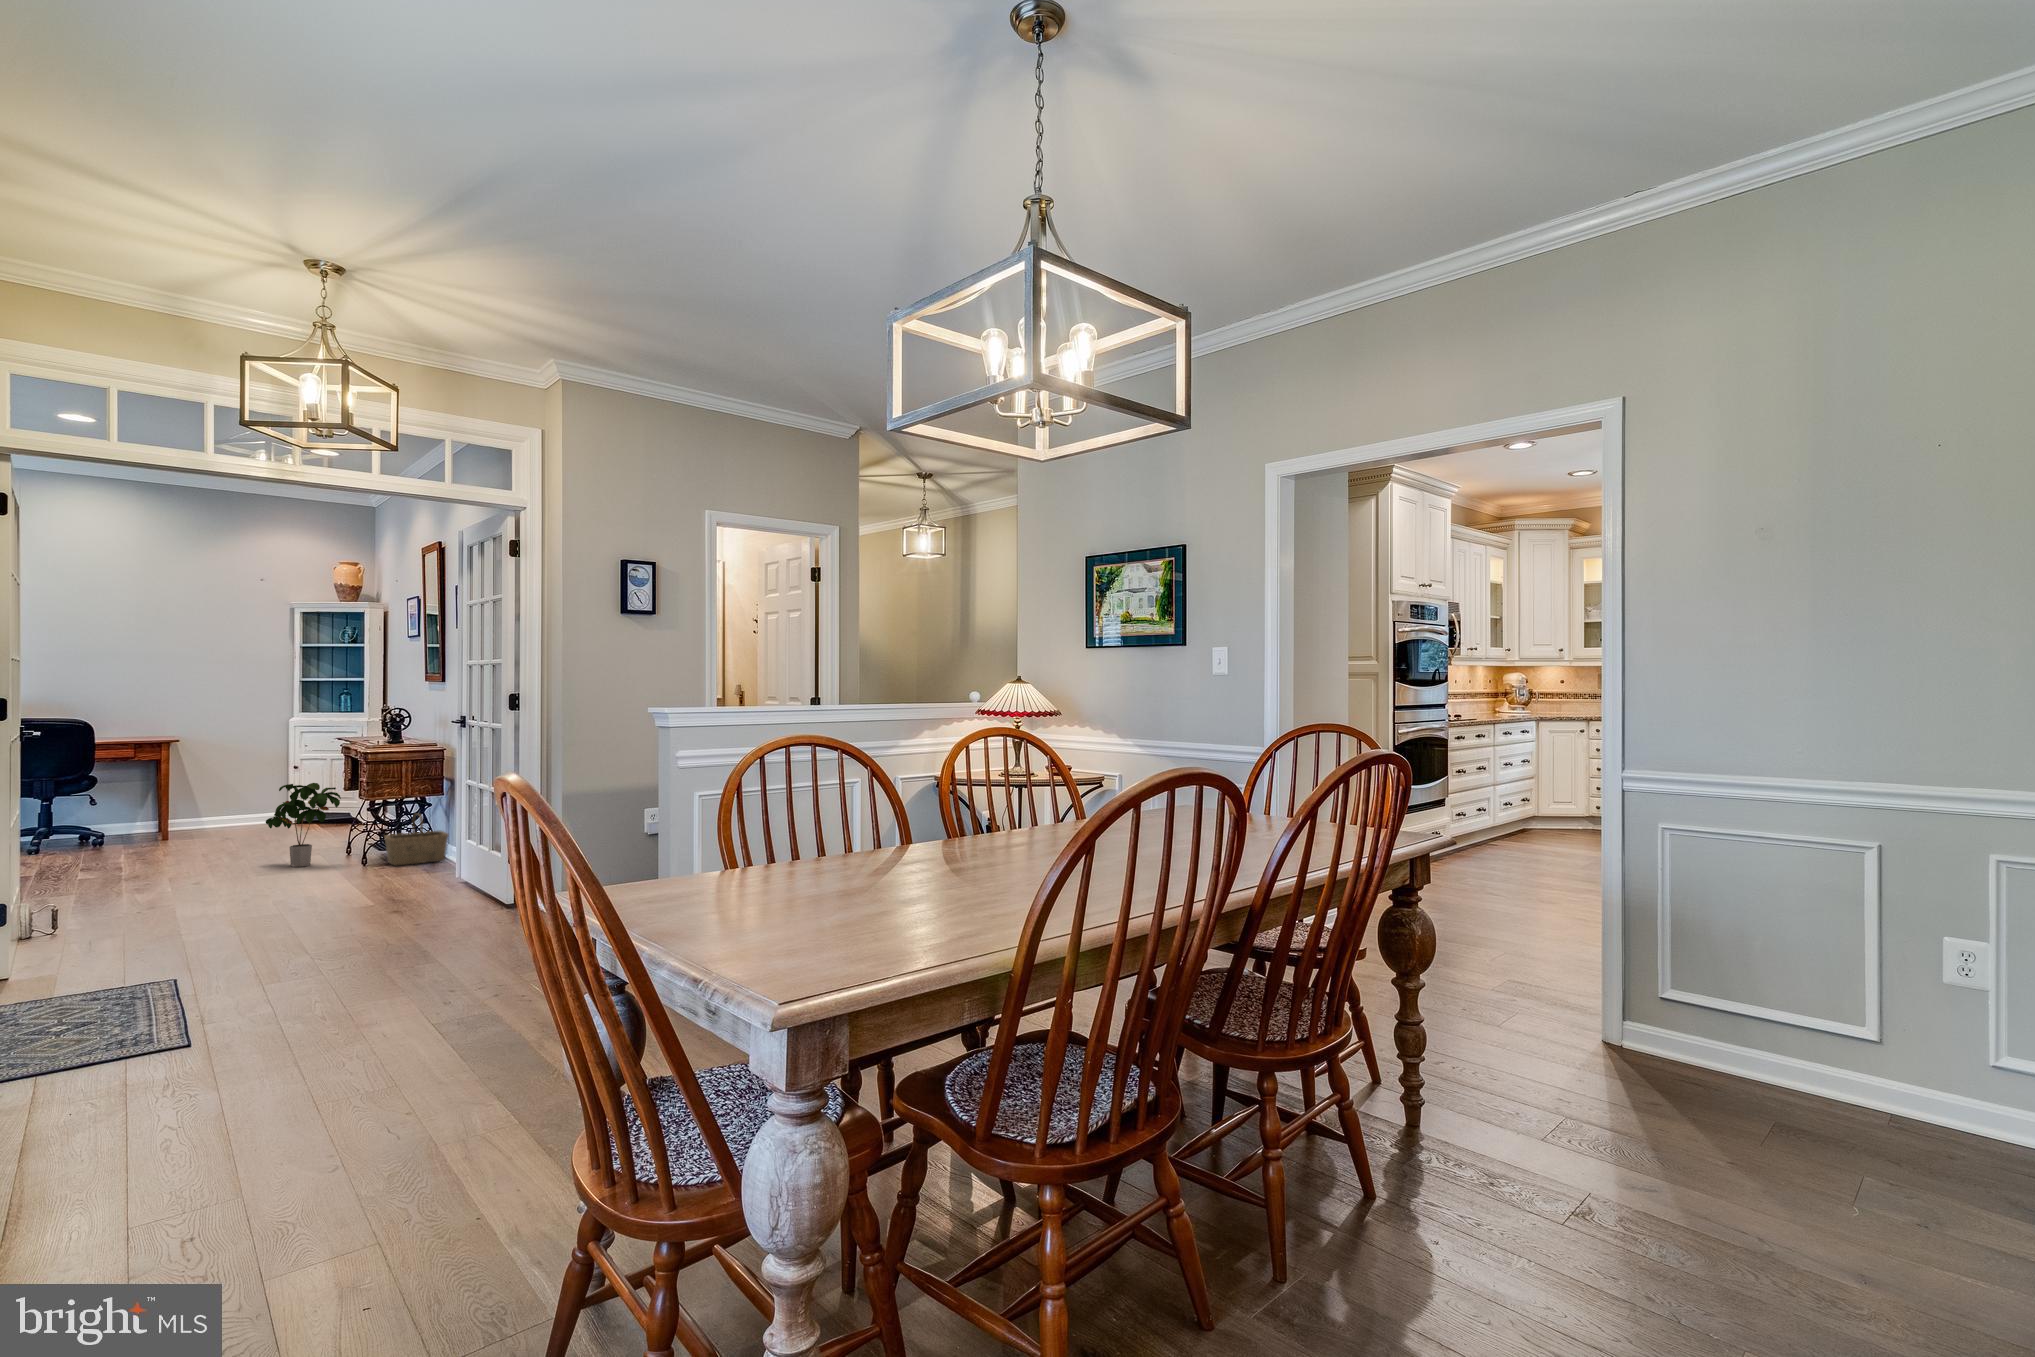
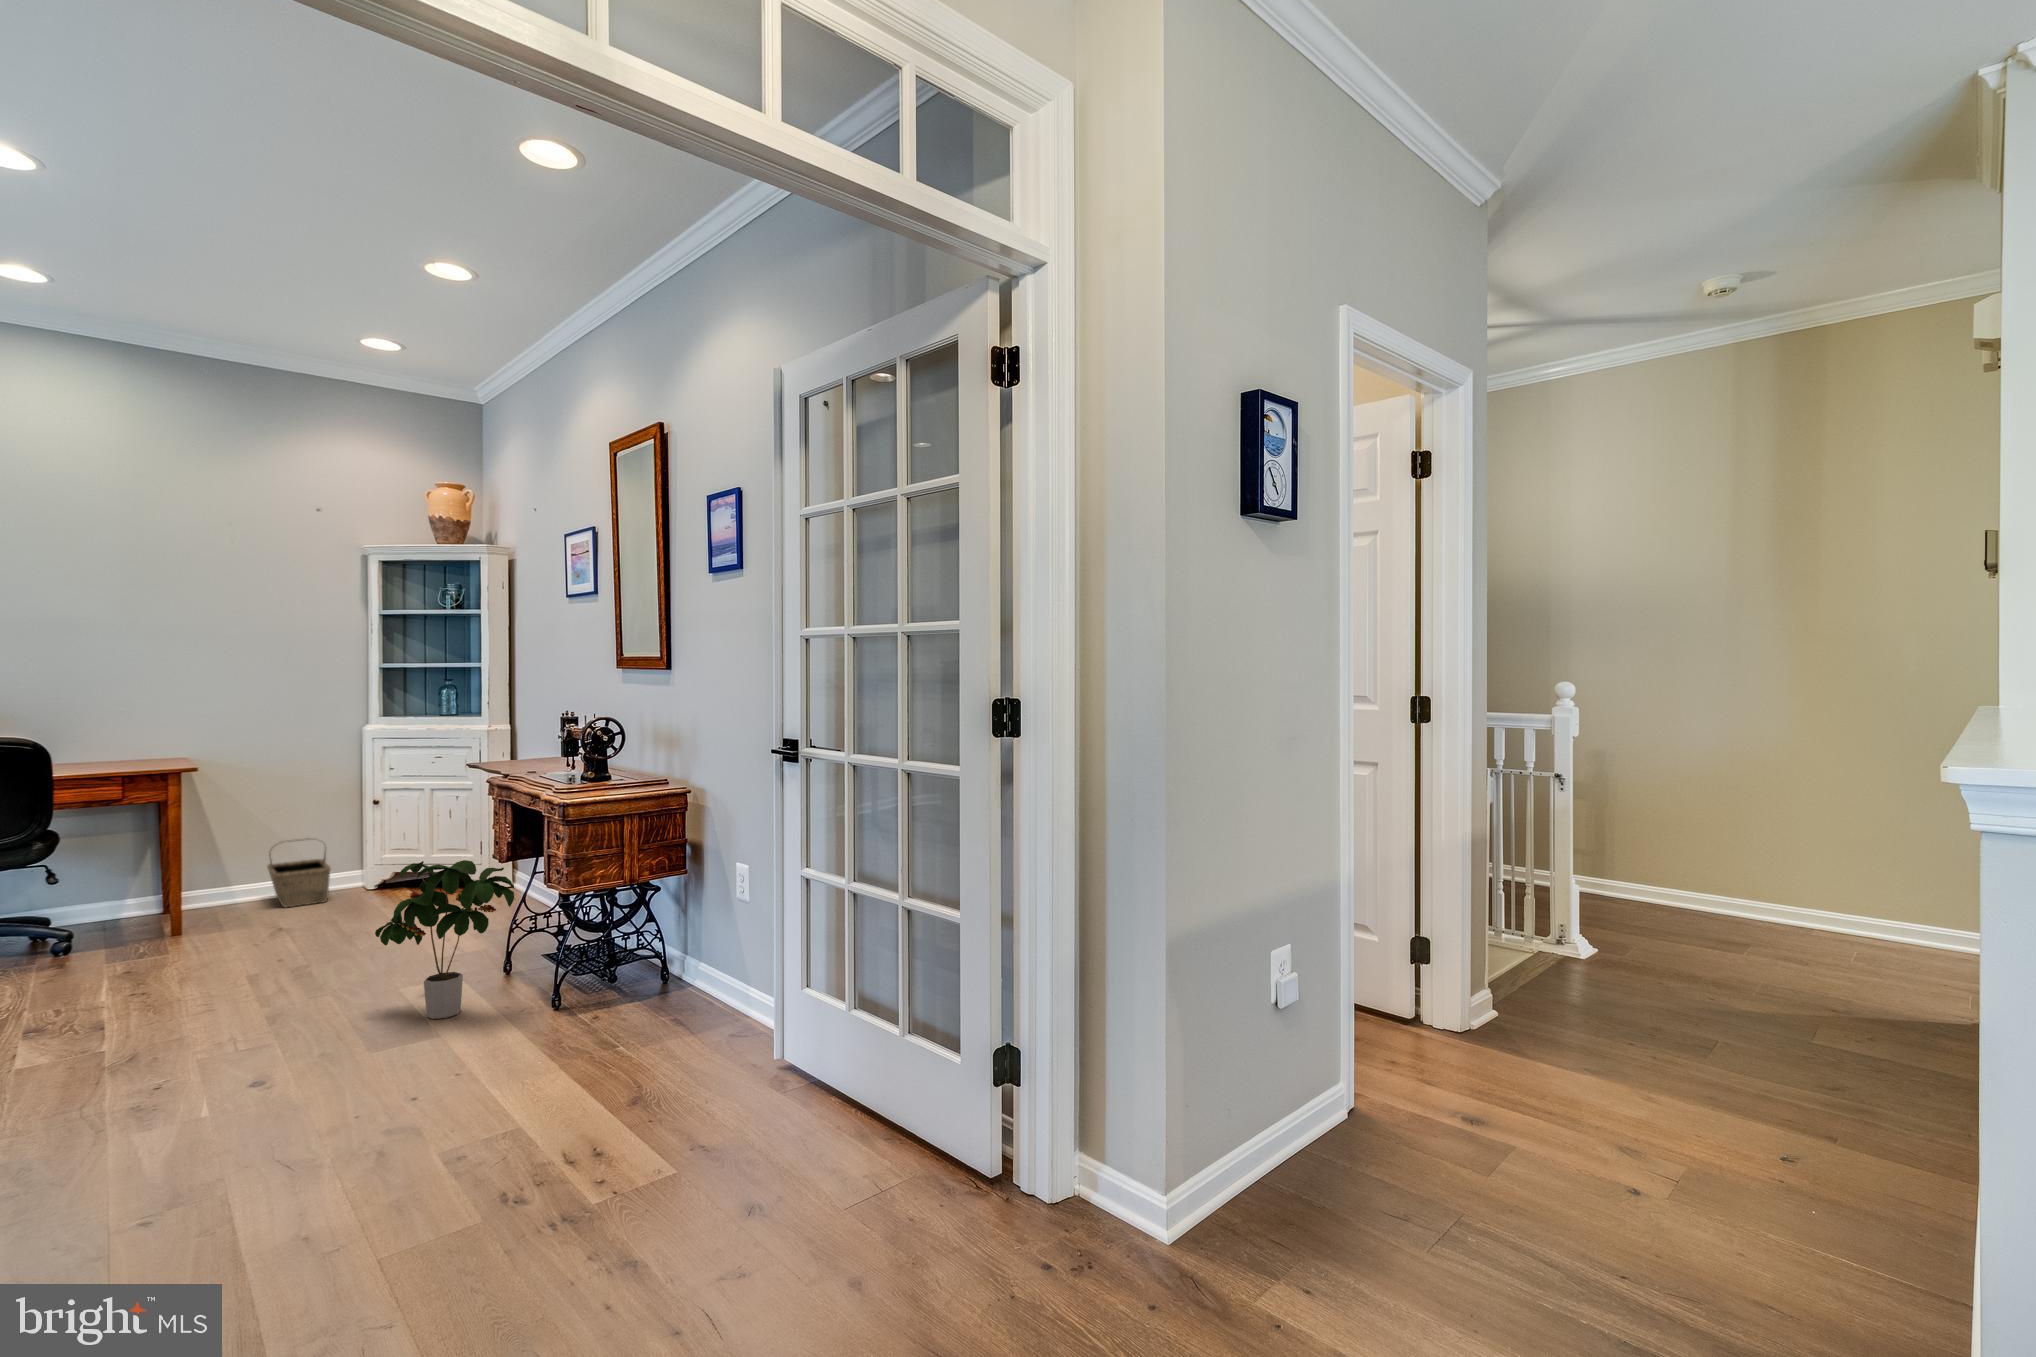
basket: present [384,813,449,865] -> present [267,841,331,907]

